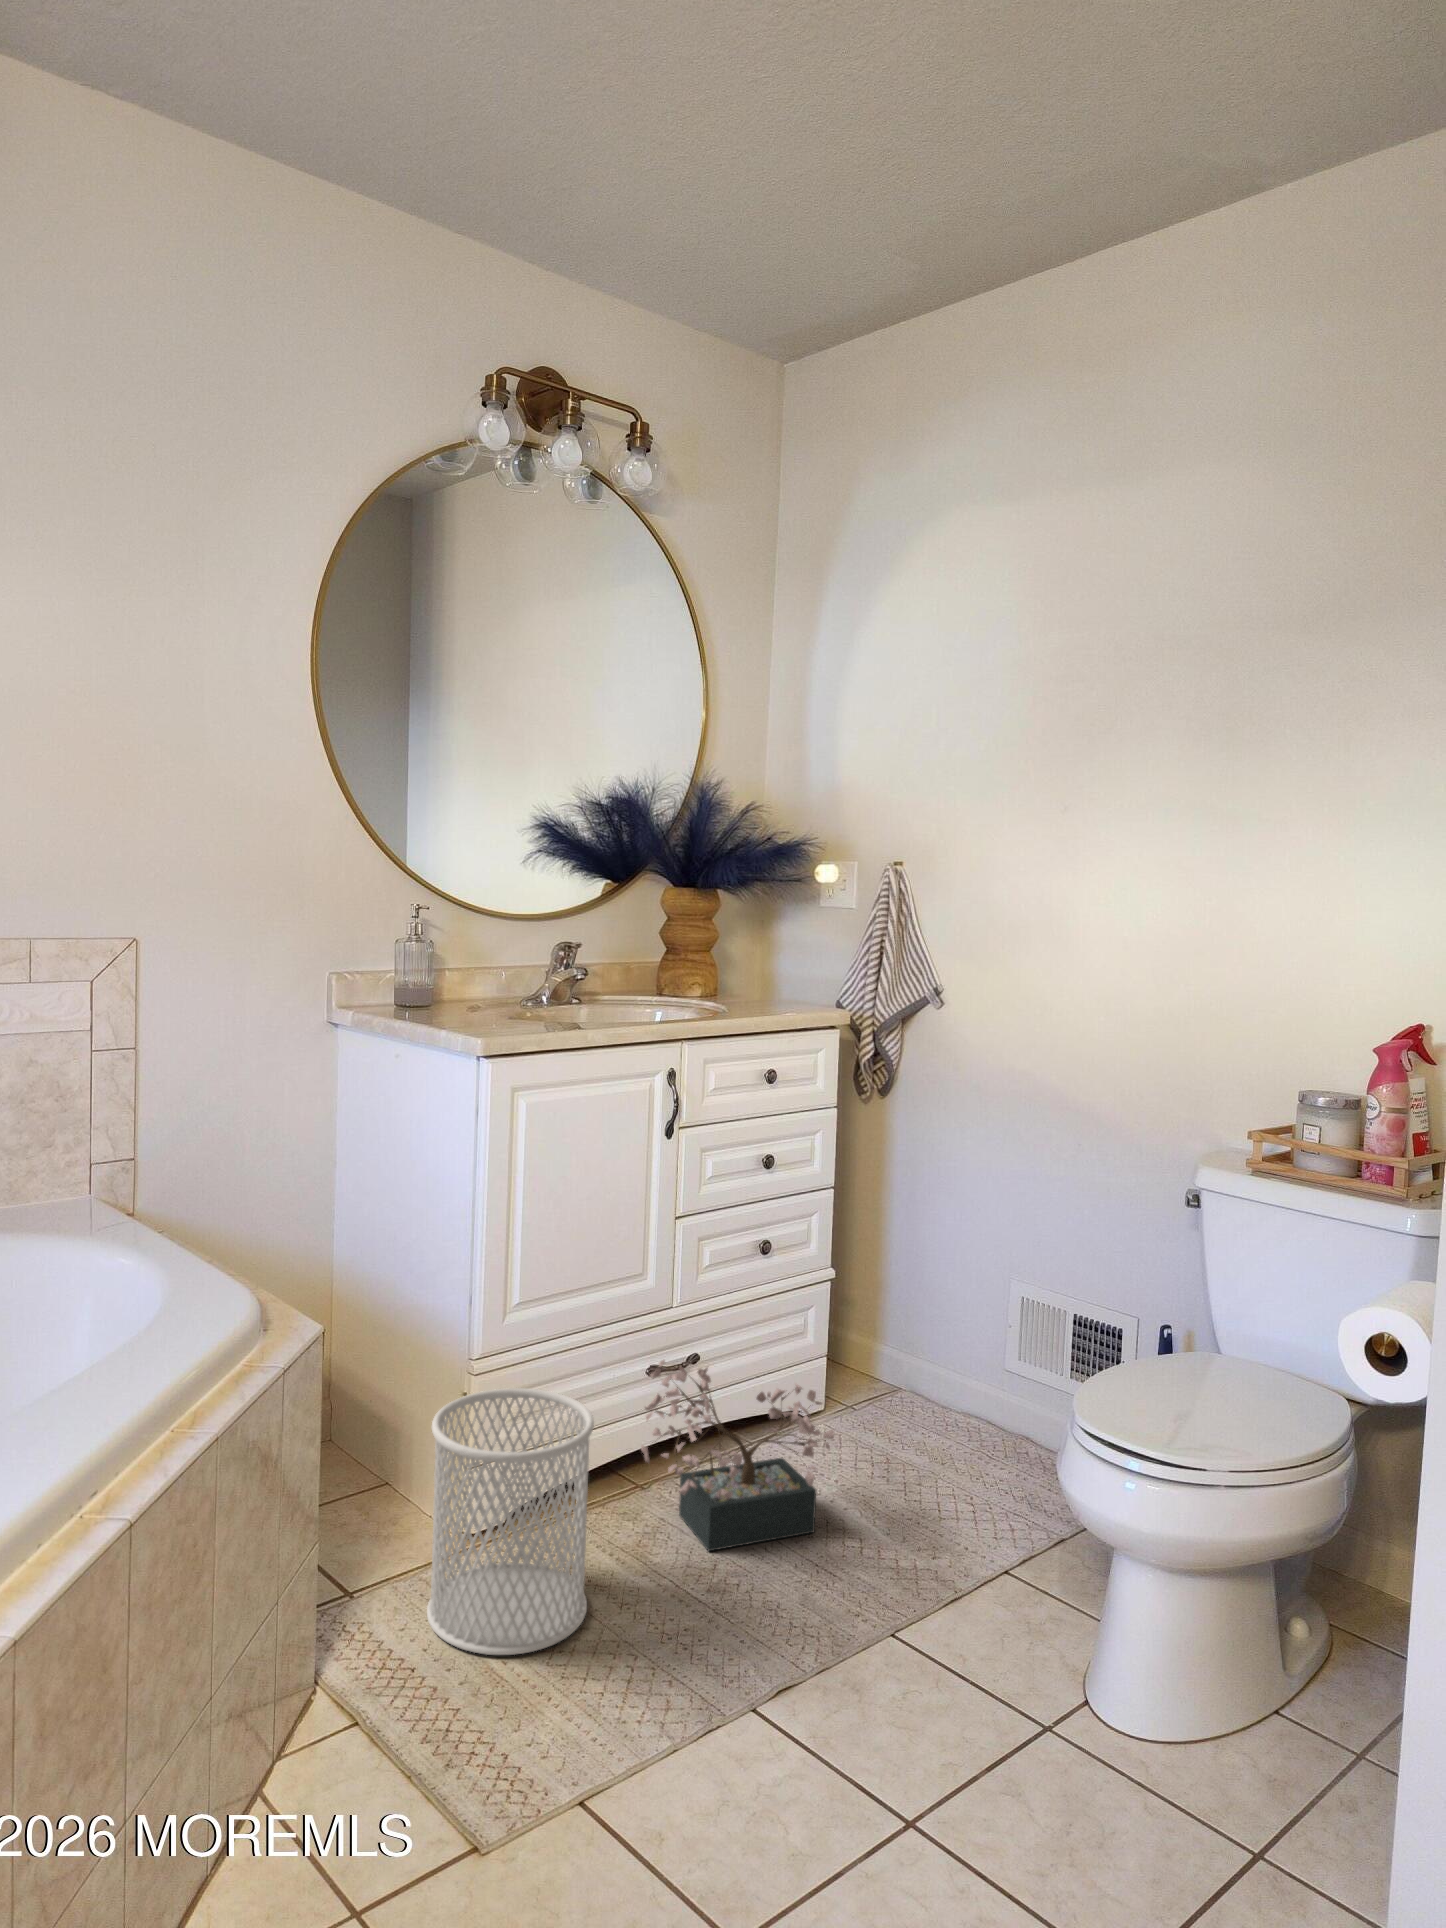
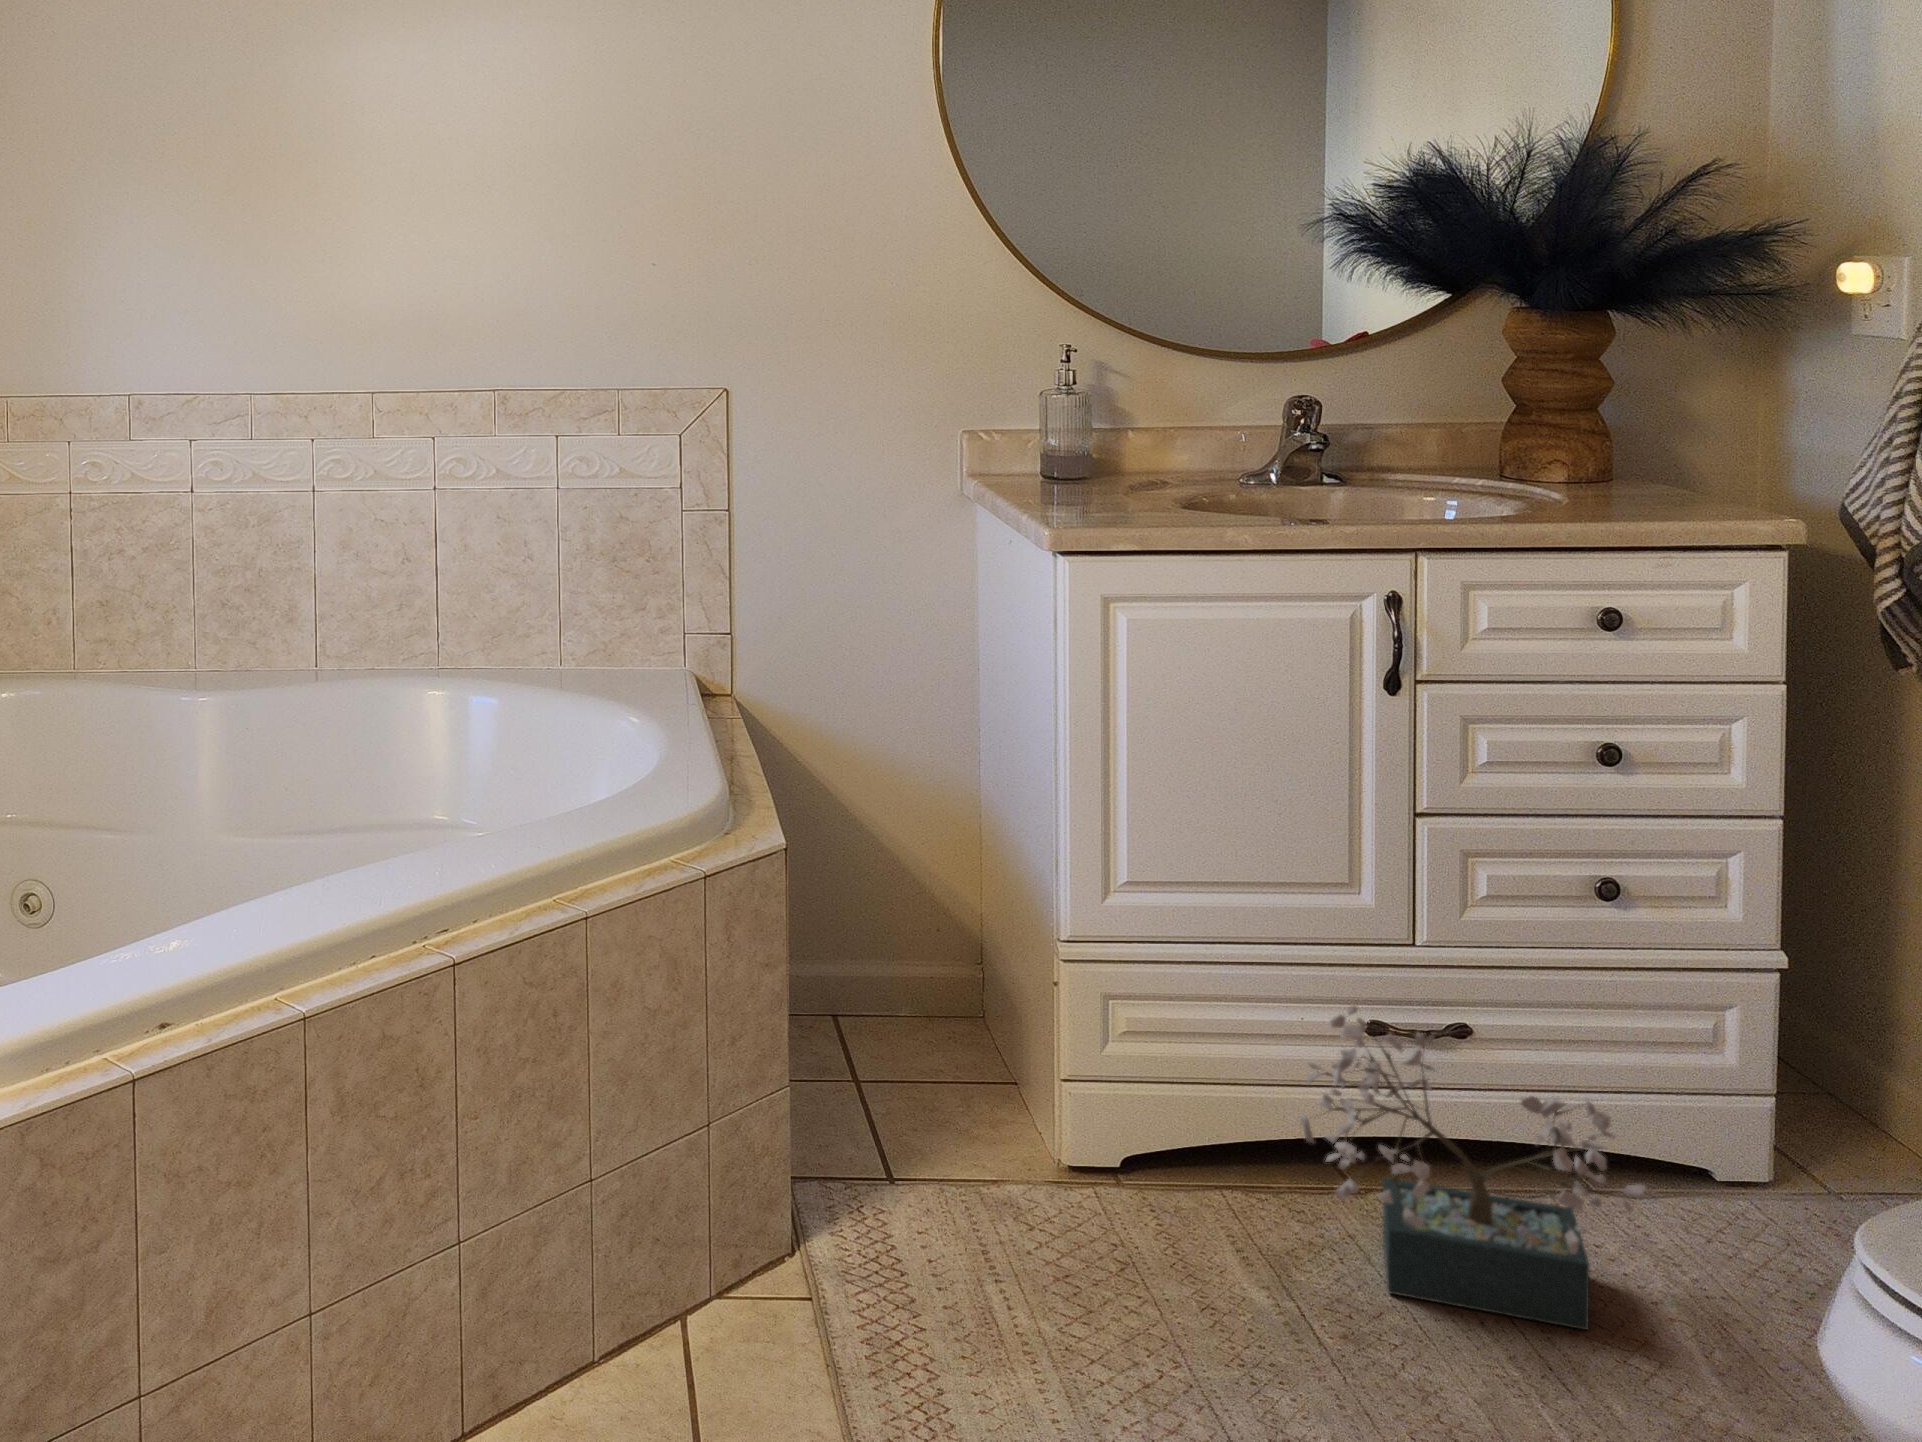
wastebasket: present [427,1388,594,1655] -> none [951,977,1166,1313]

